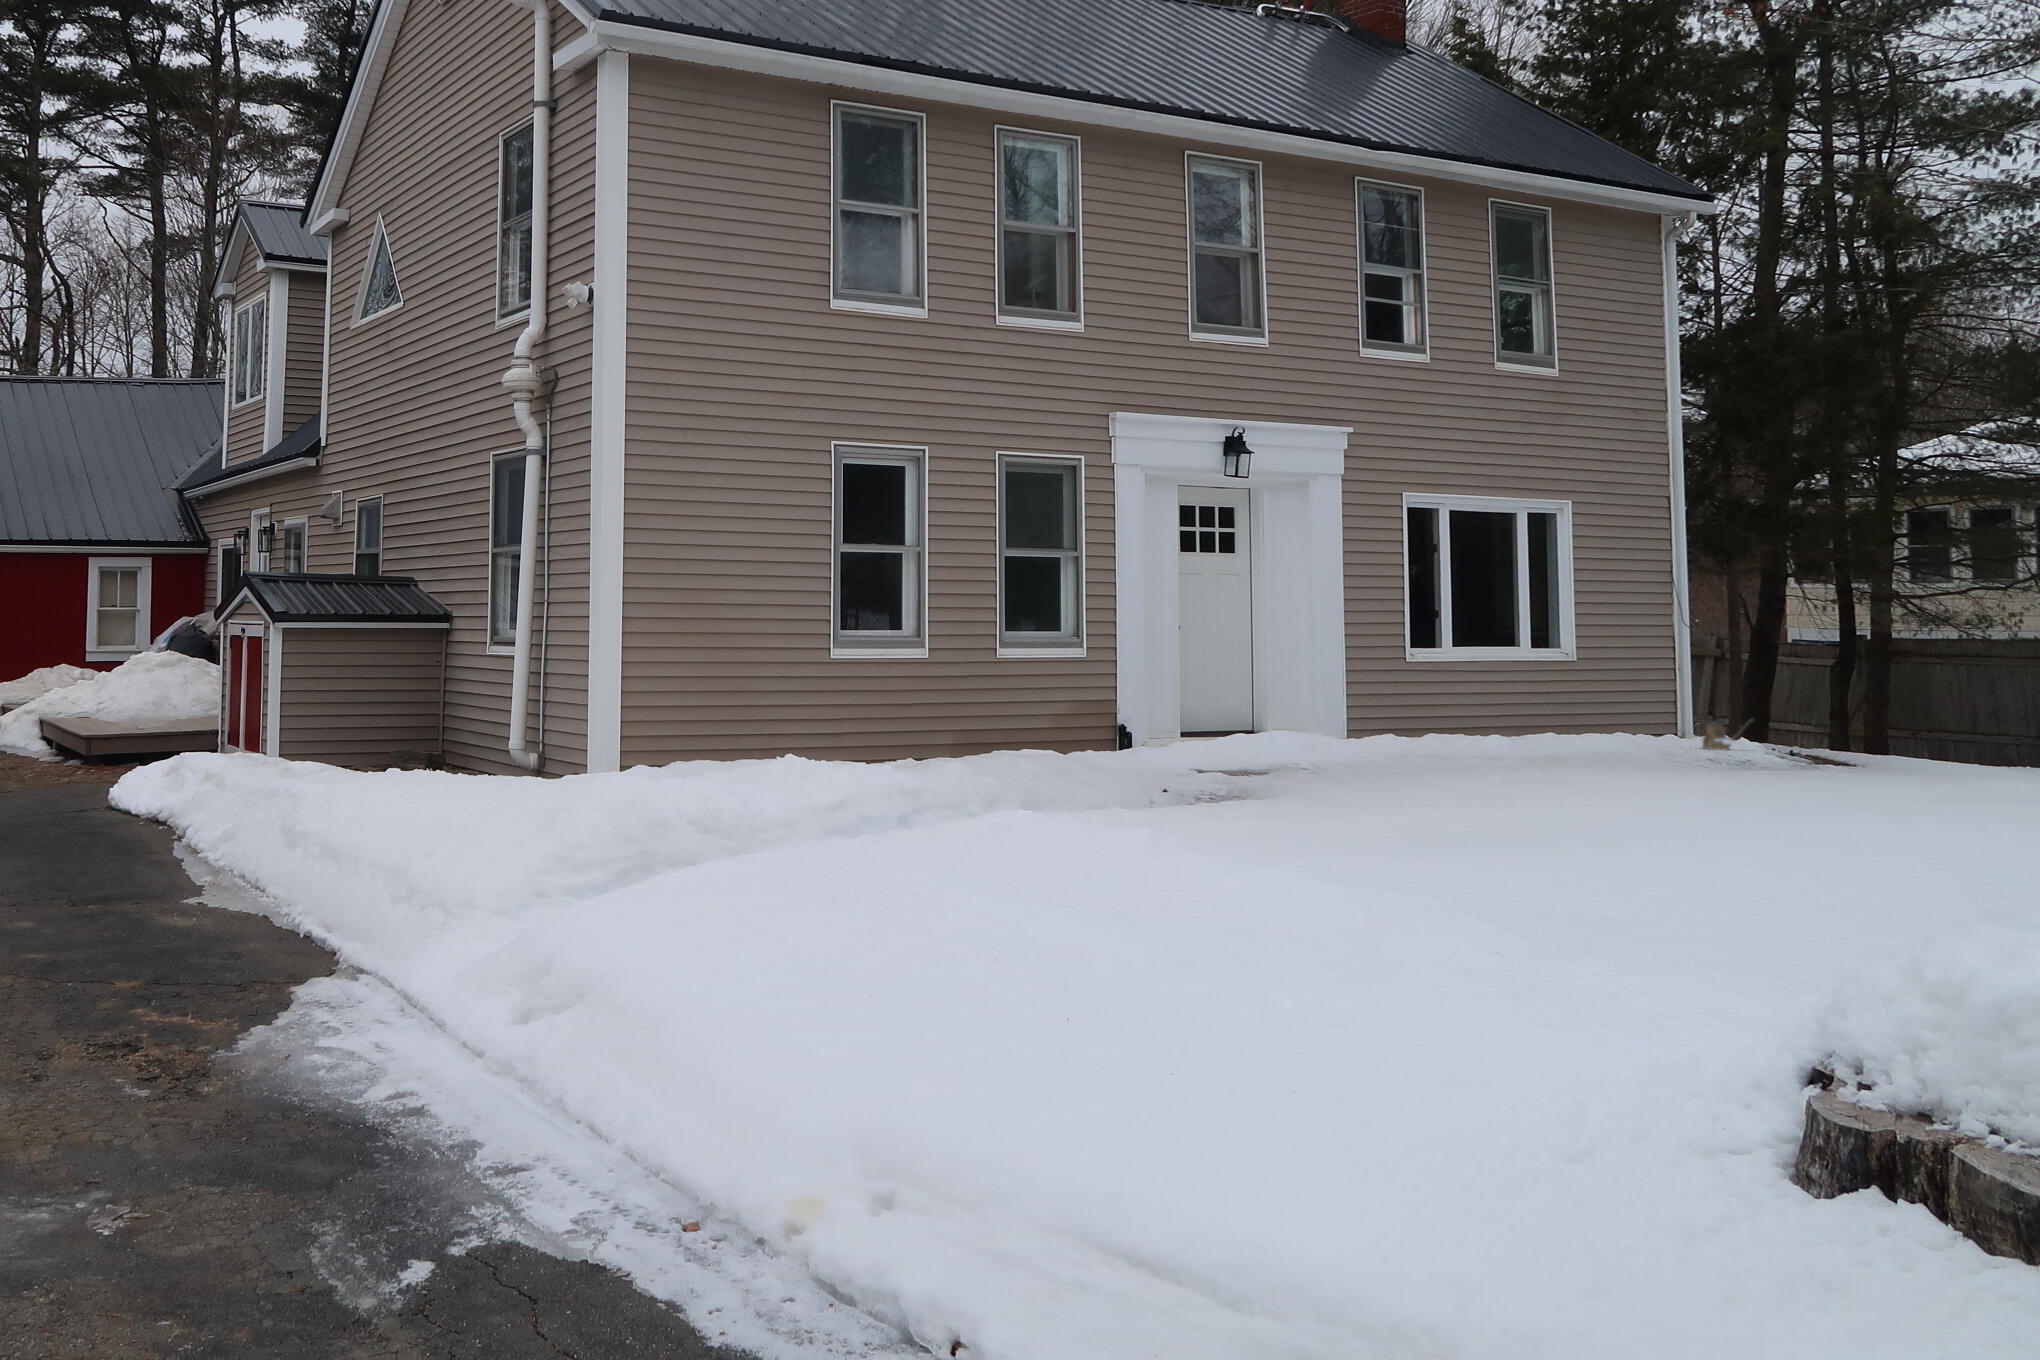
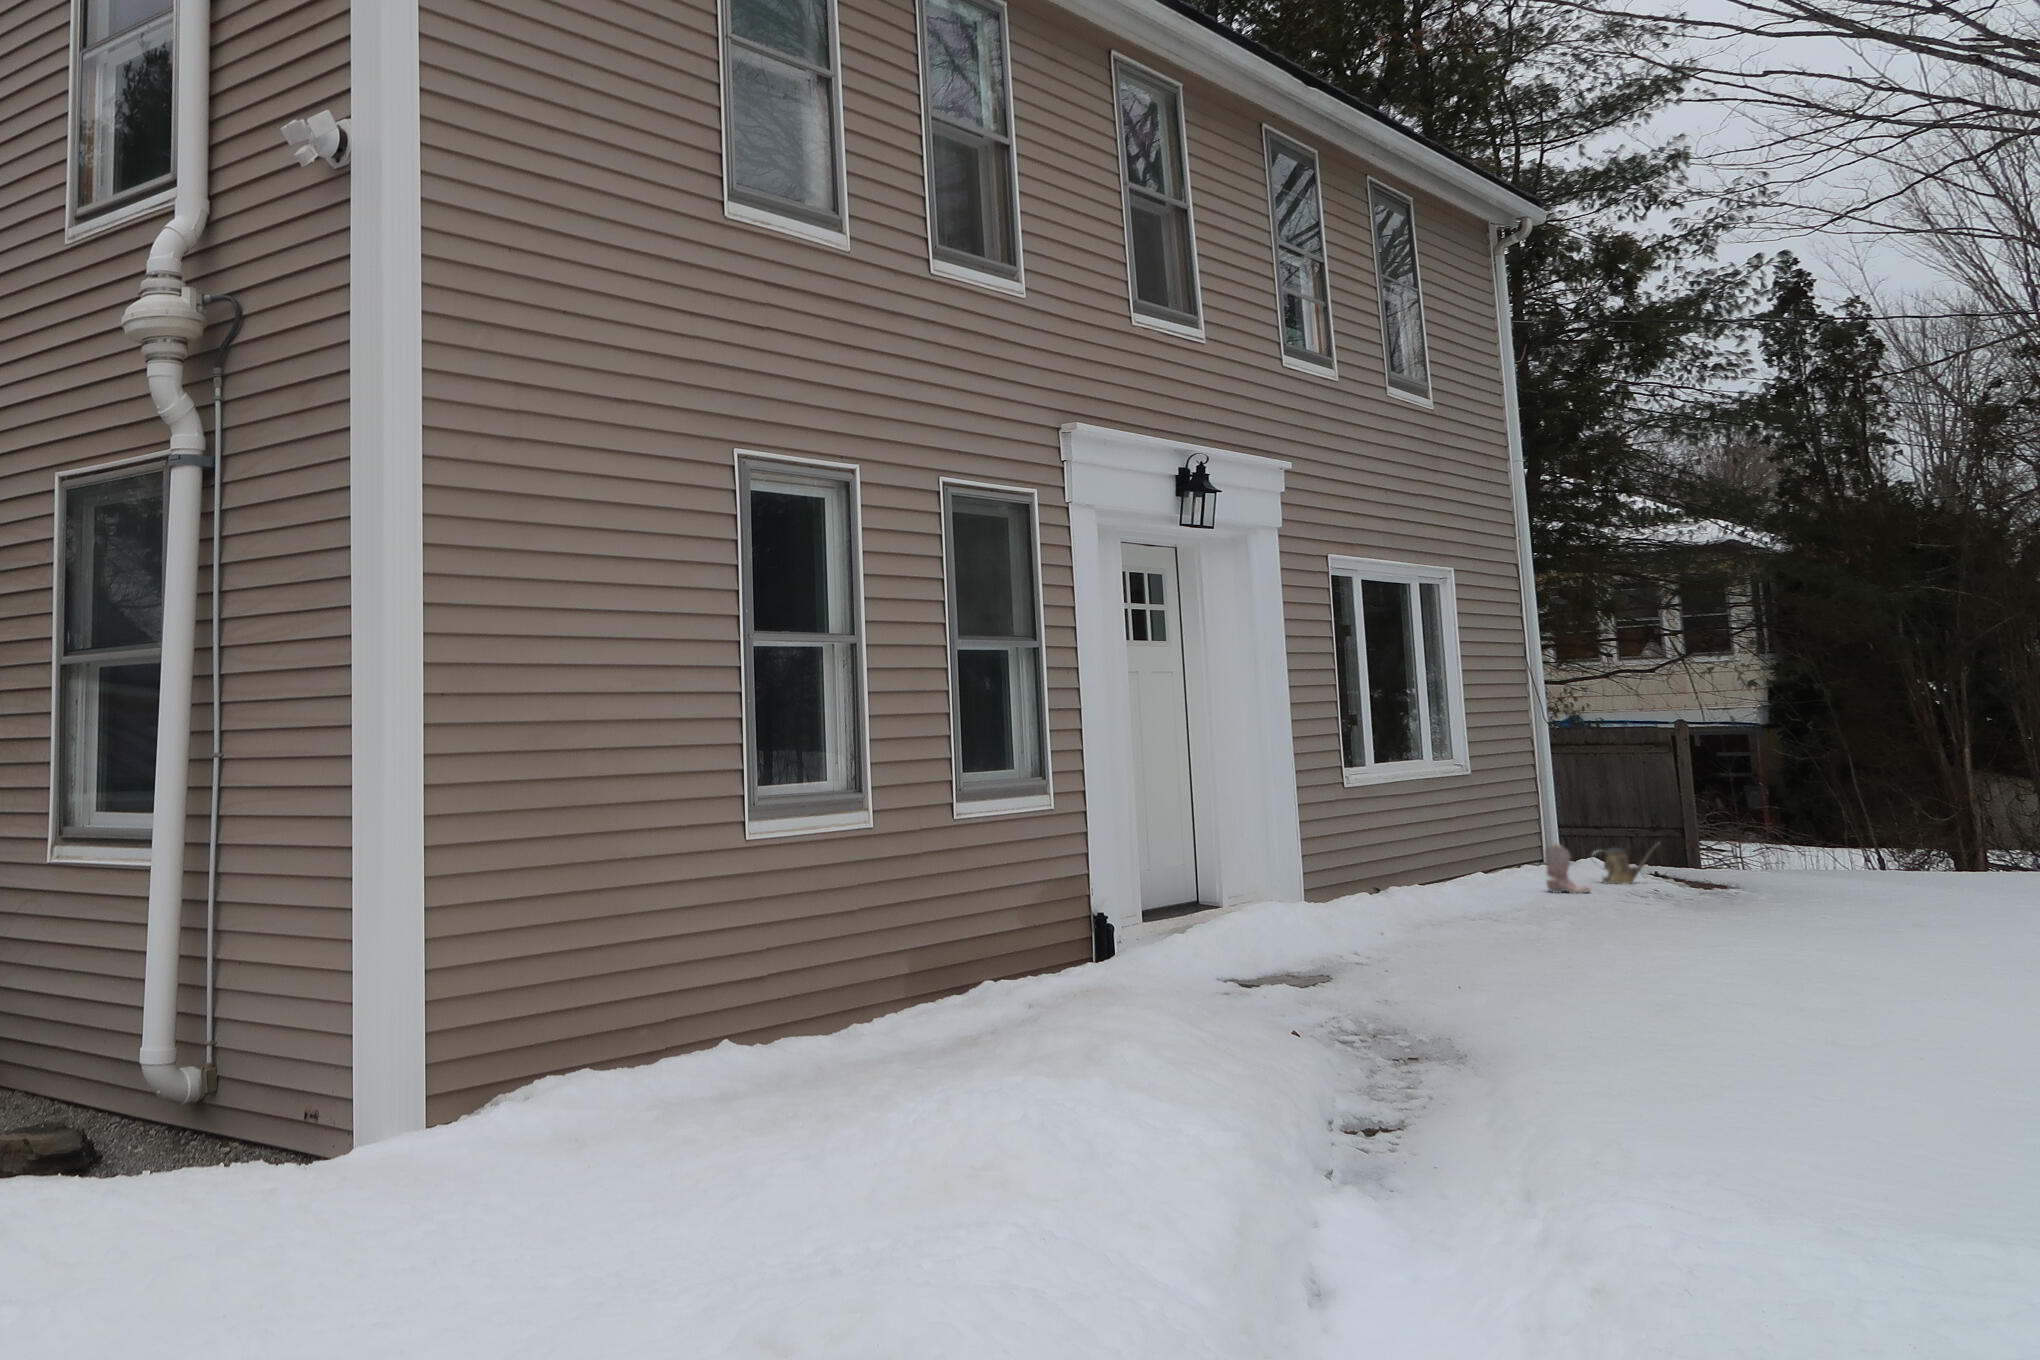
boots: none [1629,714,1665,752] -> present [1545,844,1591,893]

